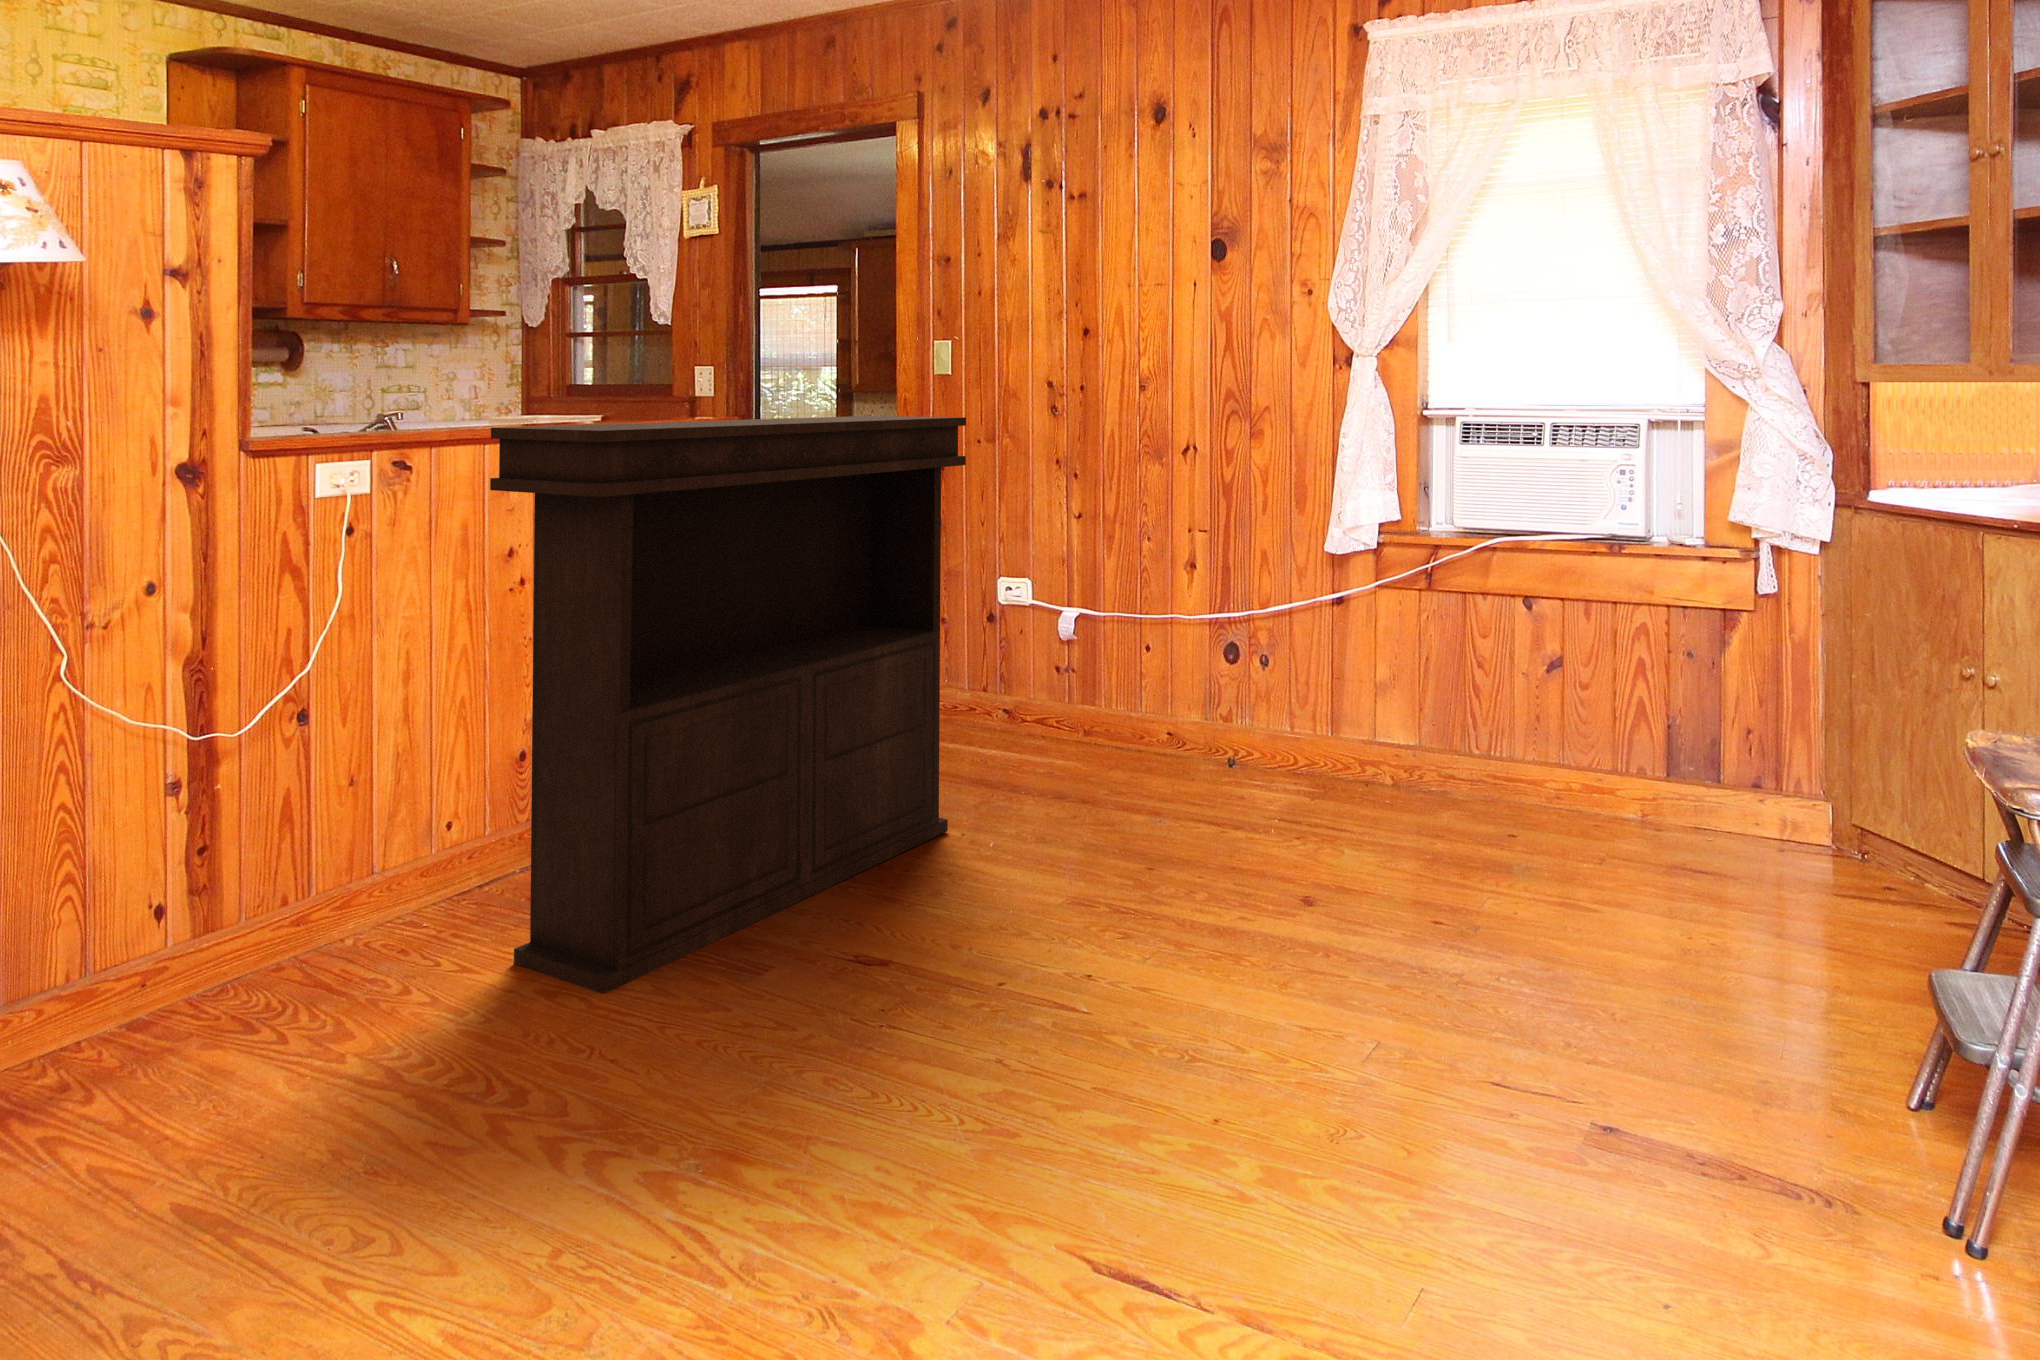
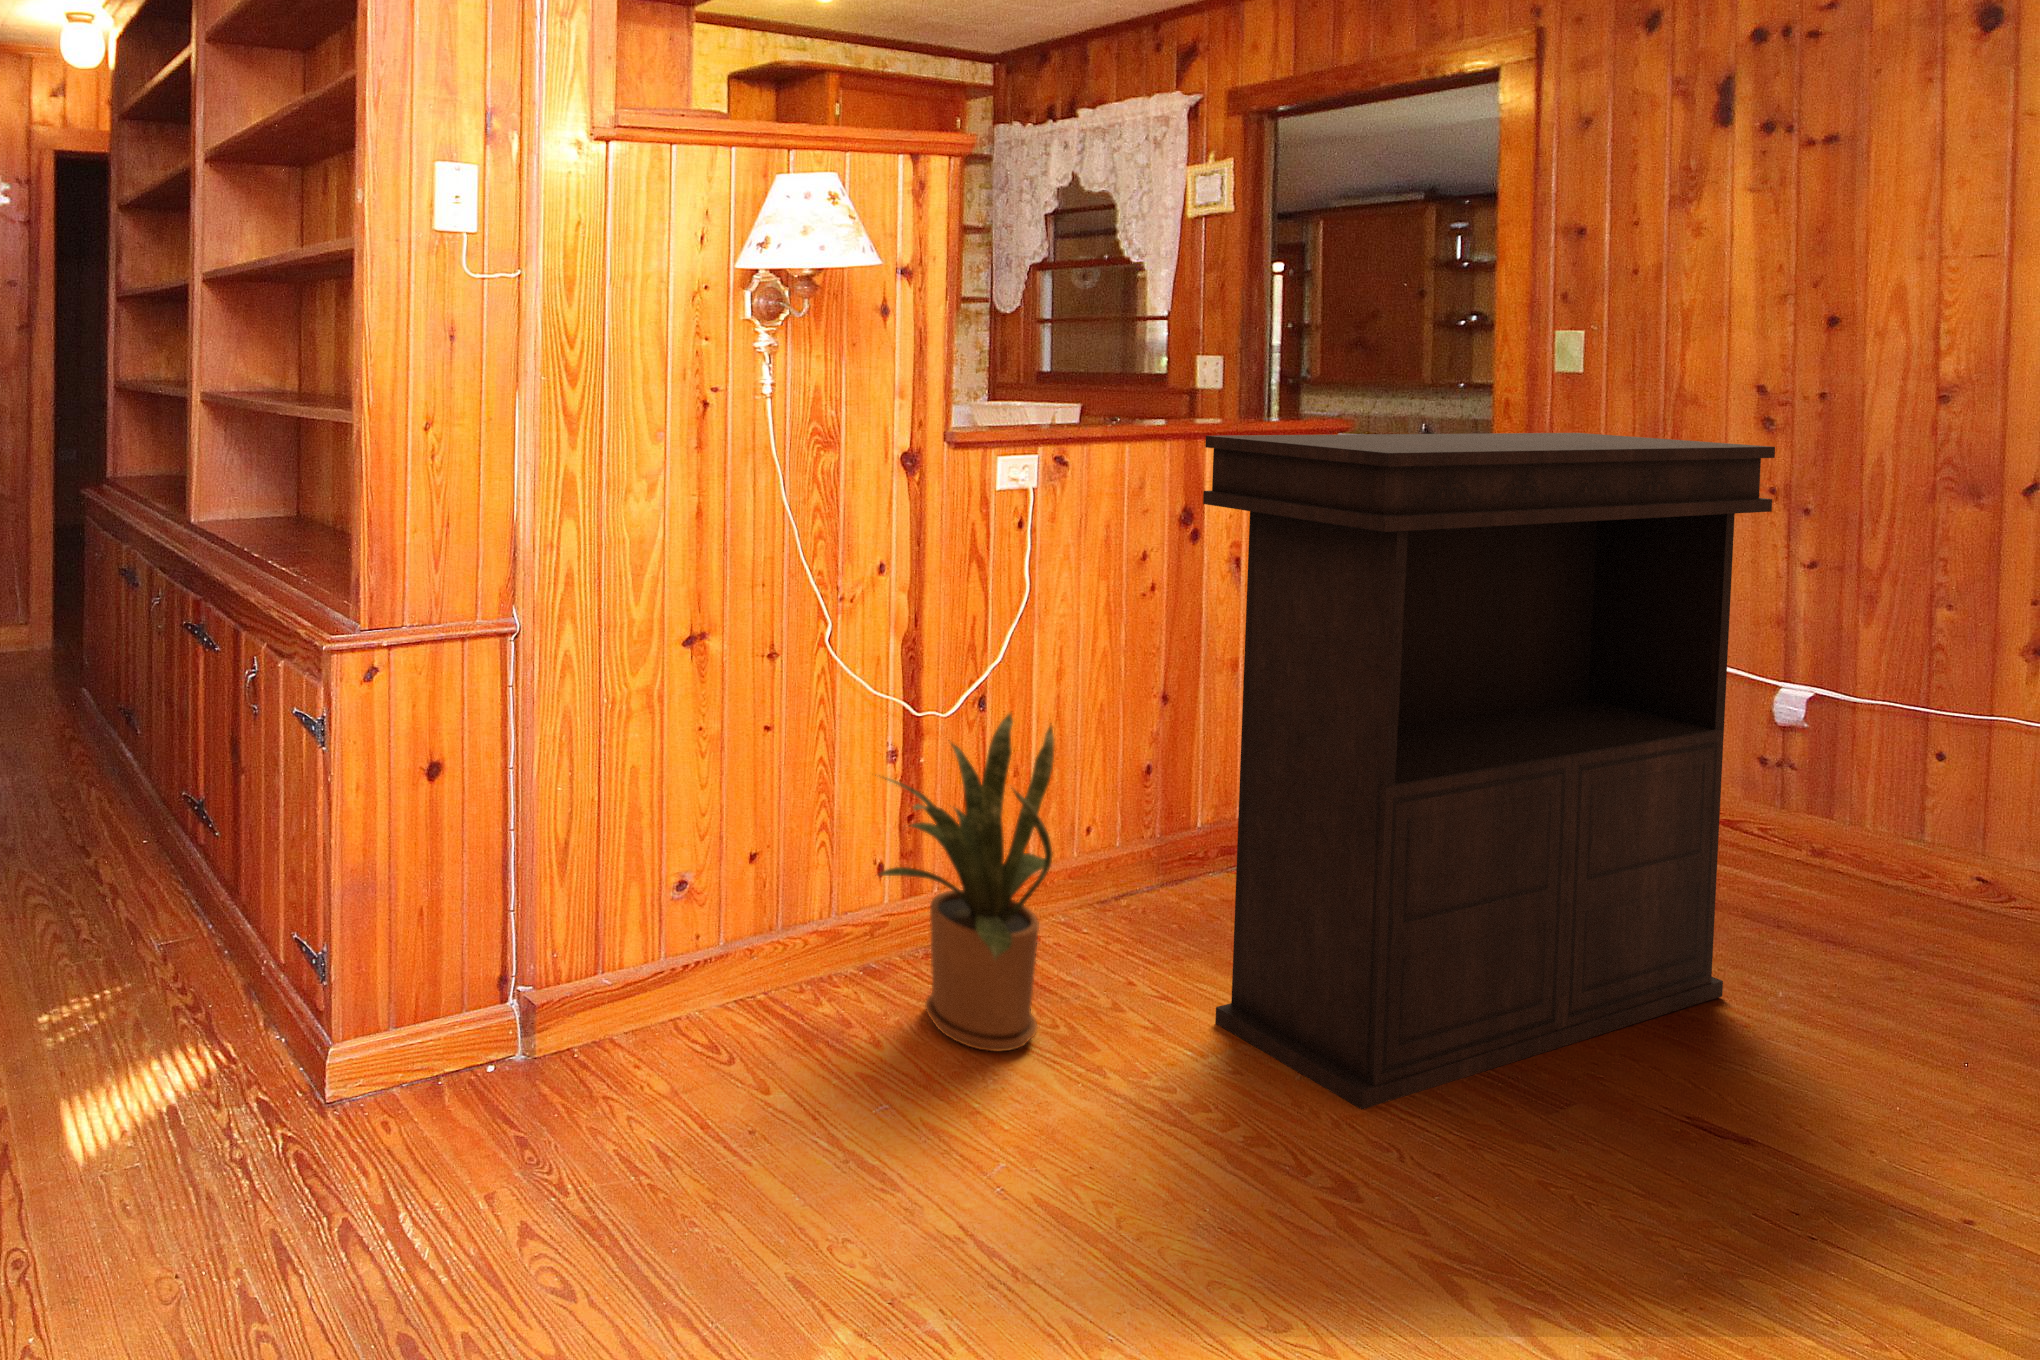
house plant: none [109,713,352,1061] -> present [875,714,1055,1051]

